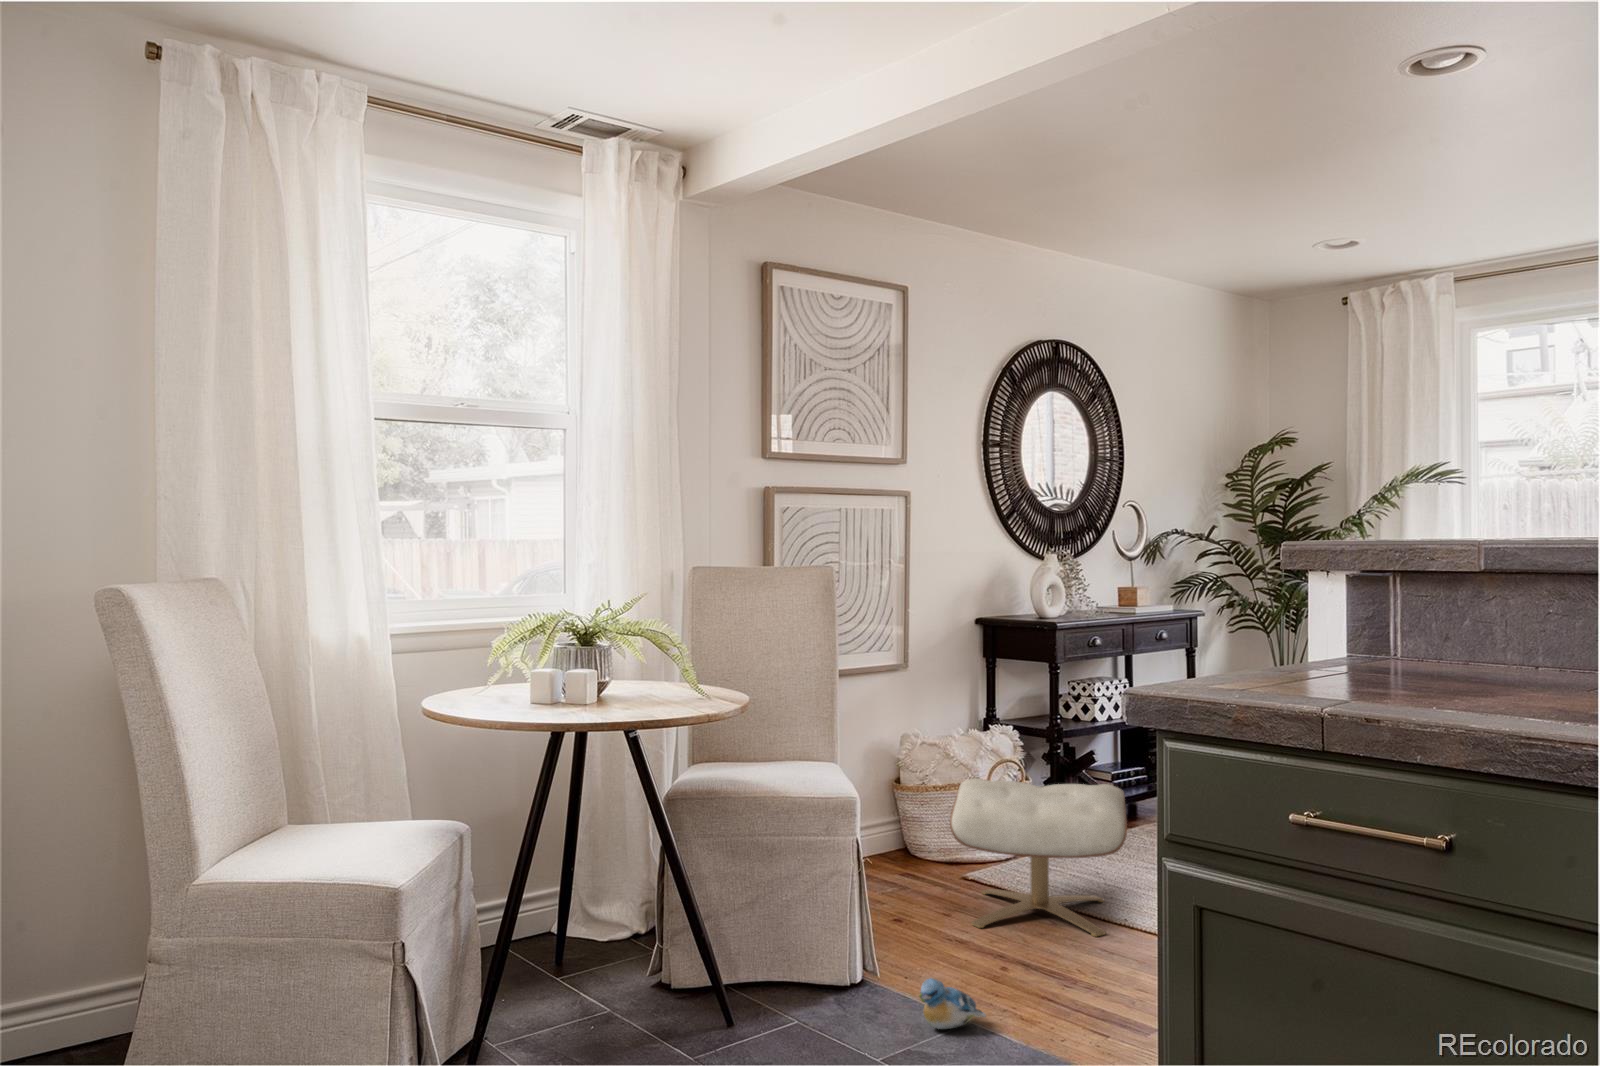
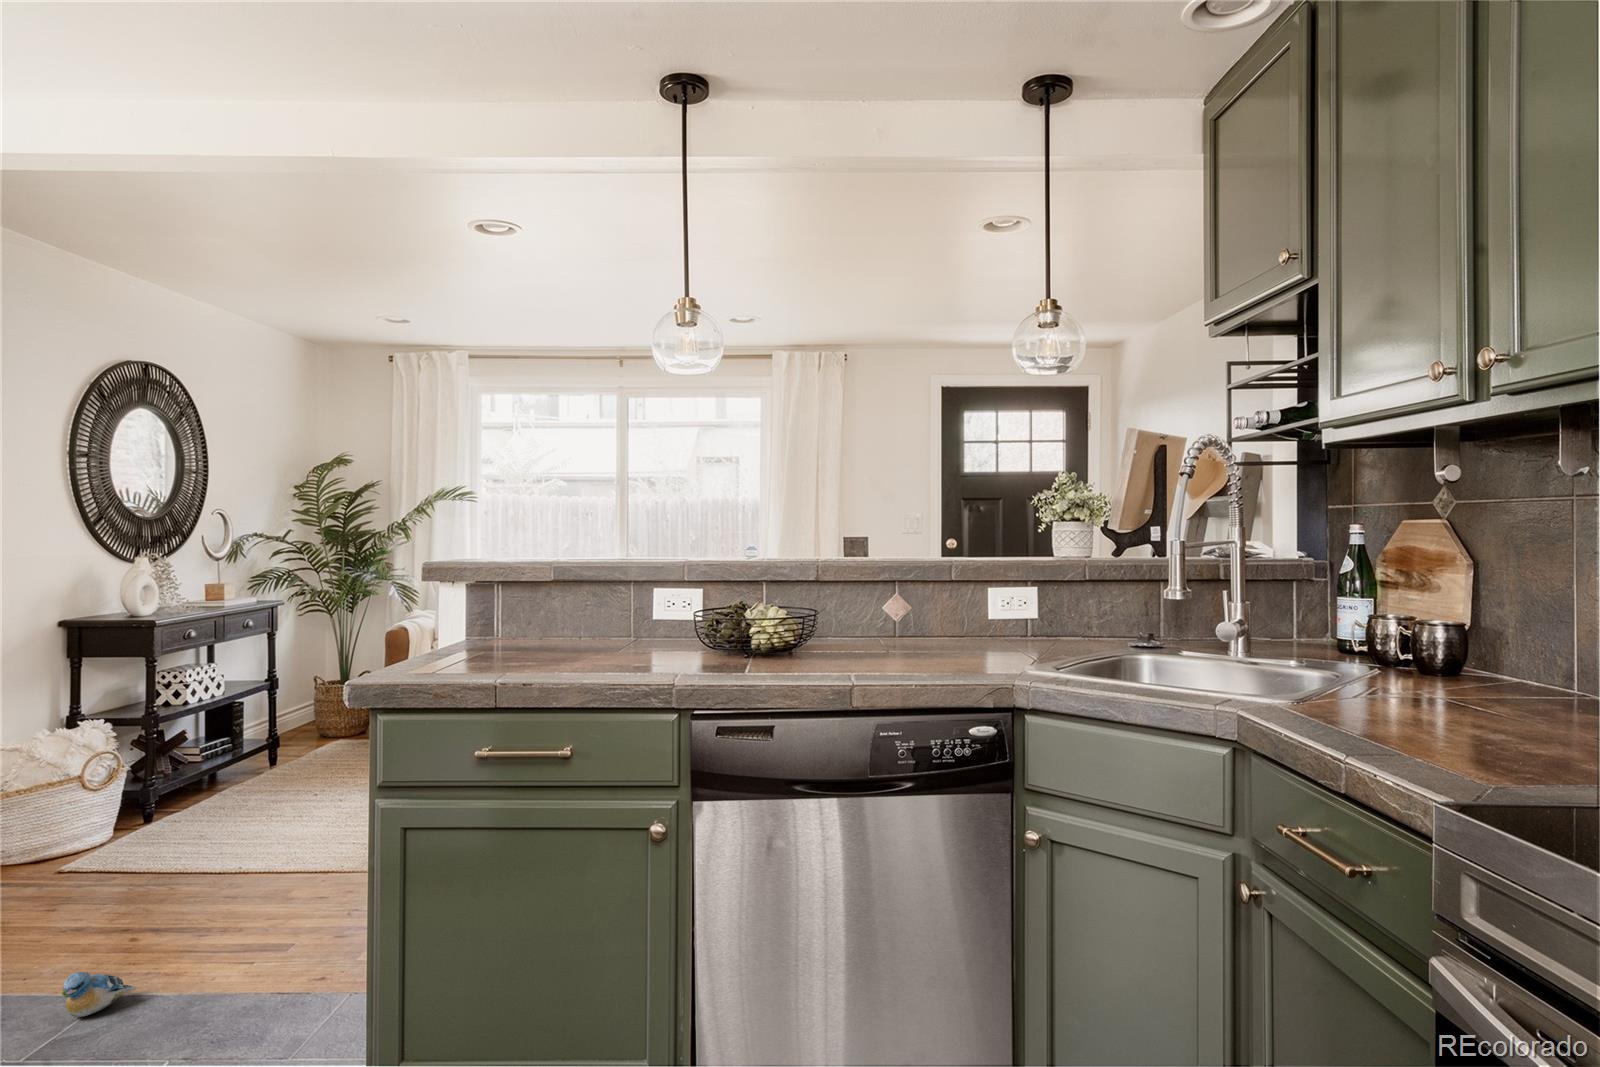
ottoman: present [950,778,1127,937] -> none [60,759,247,914]

